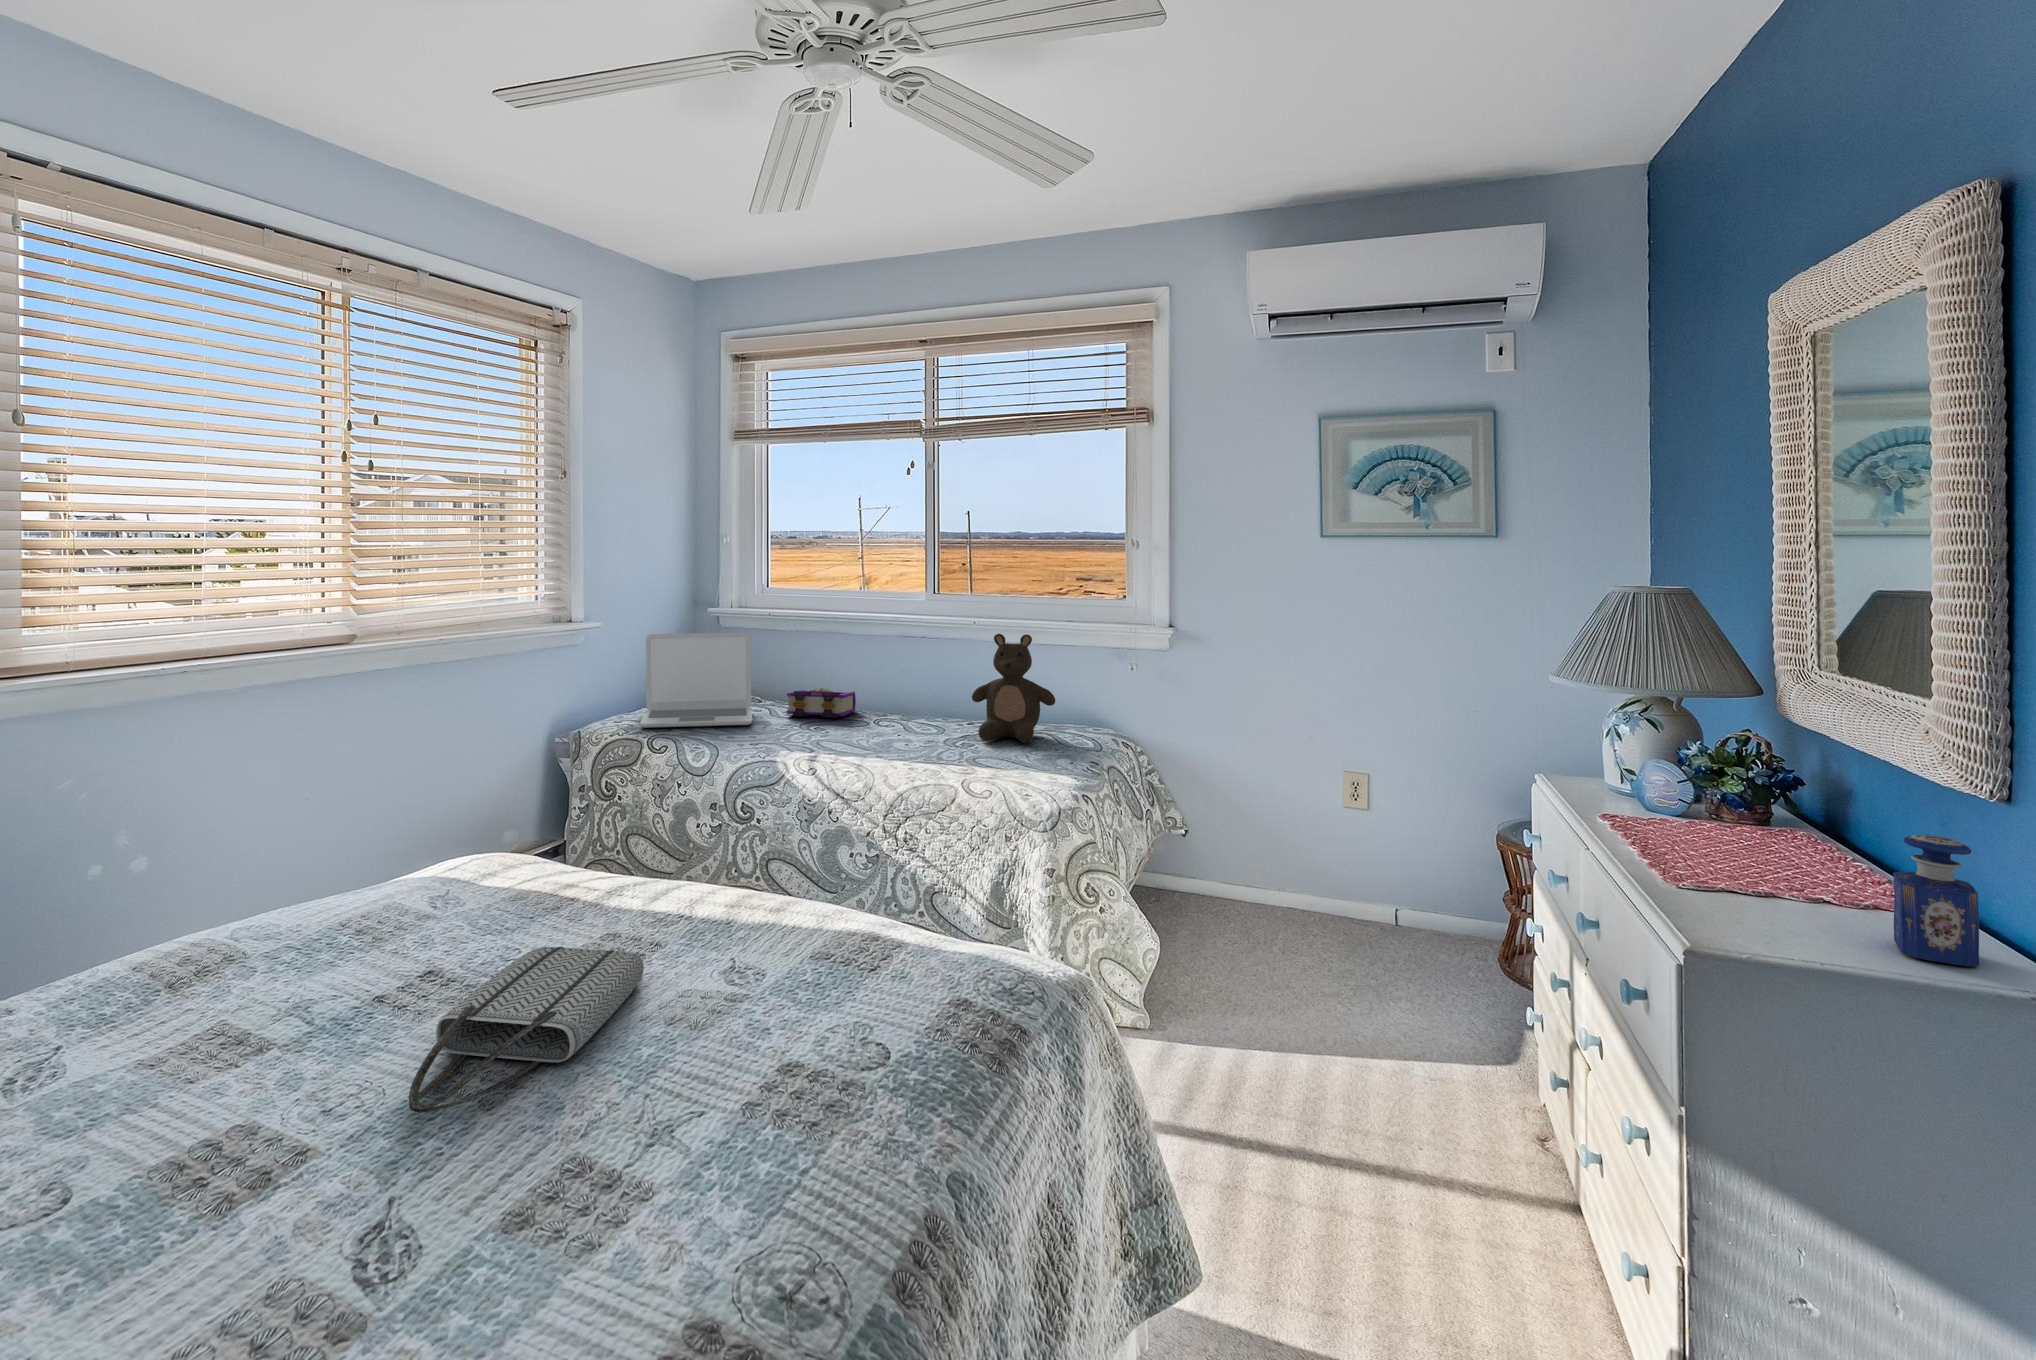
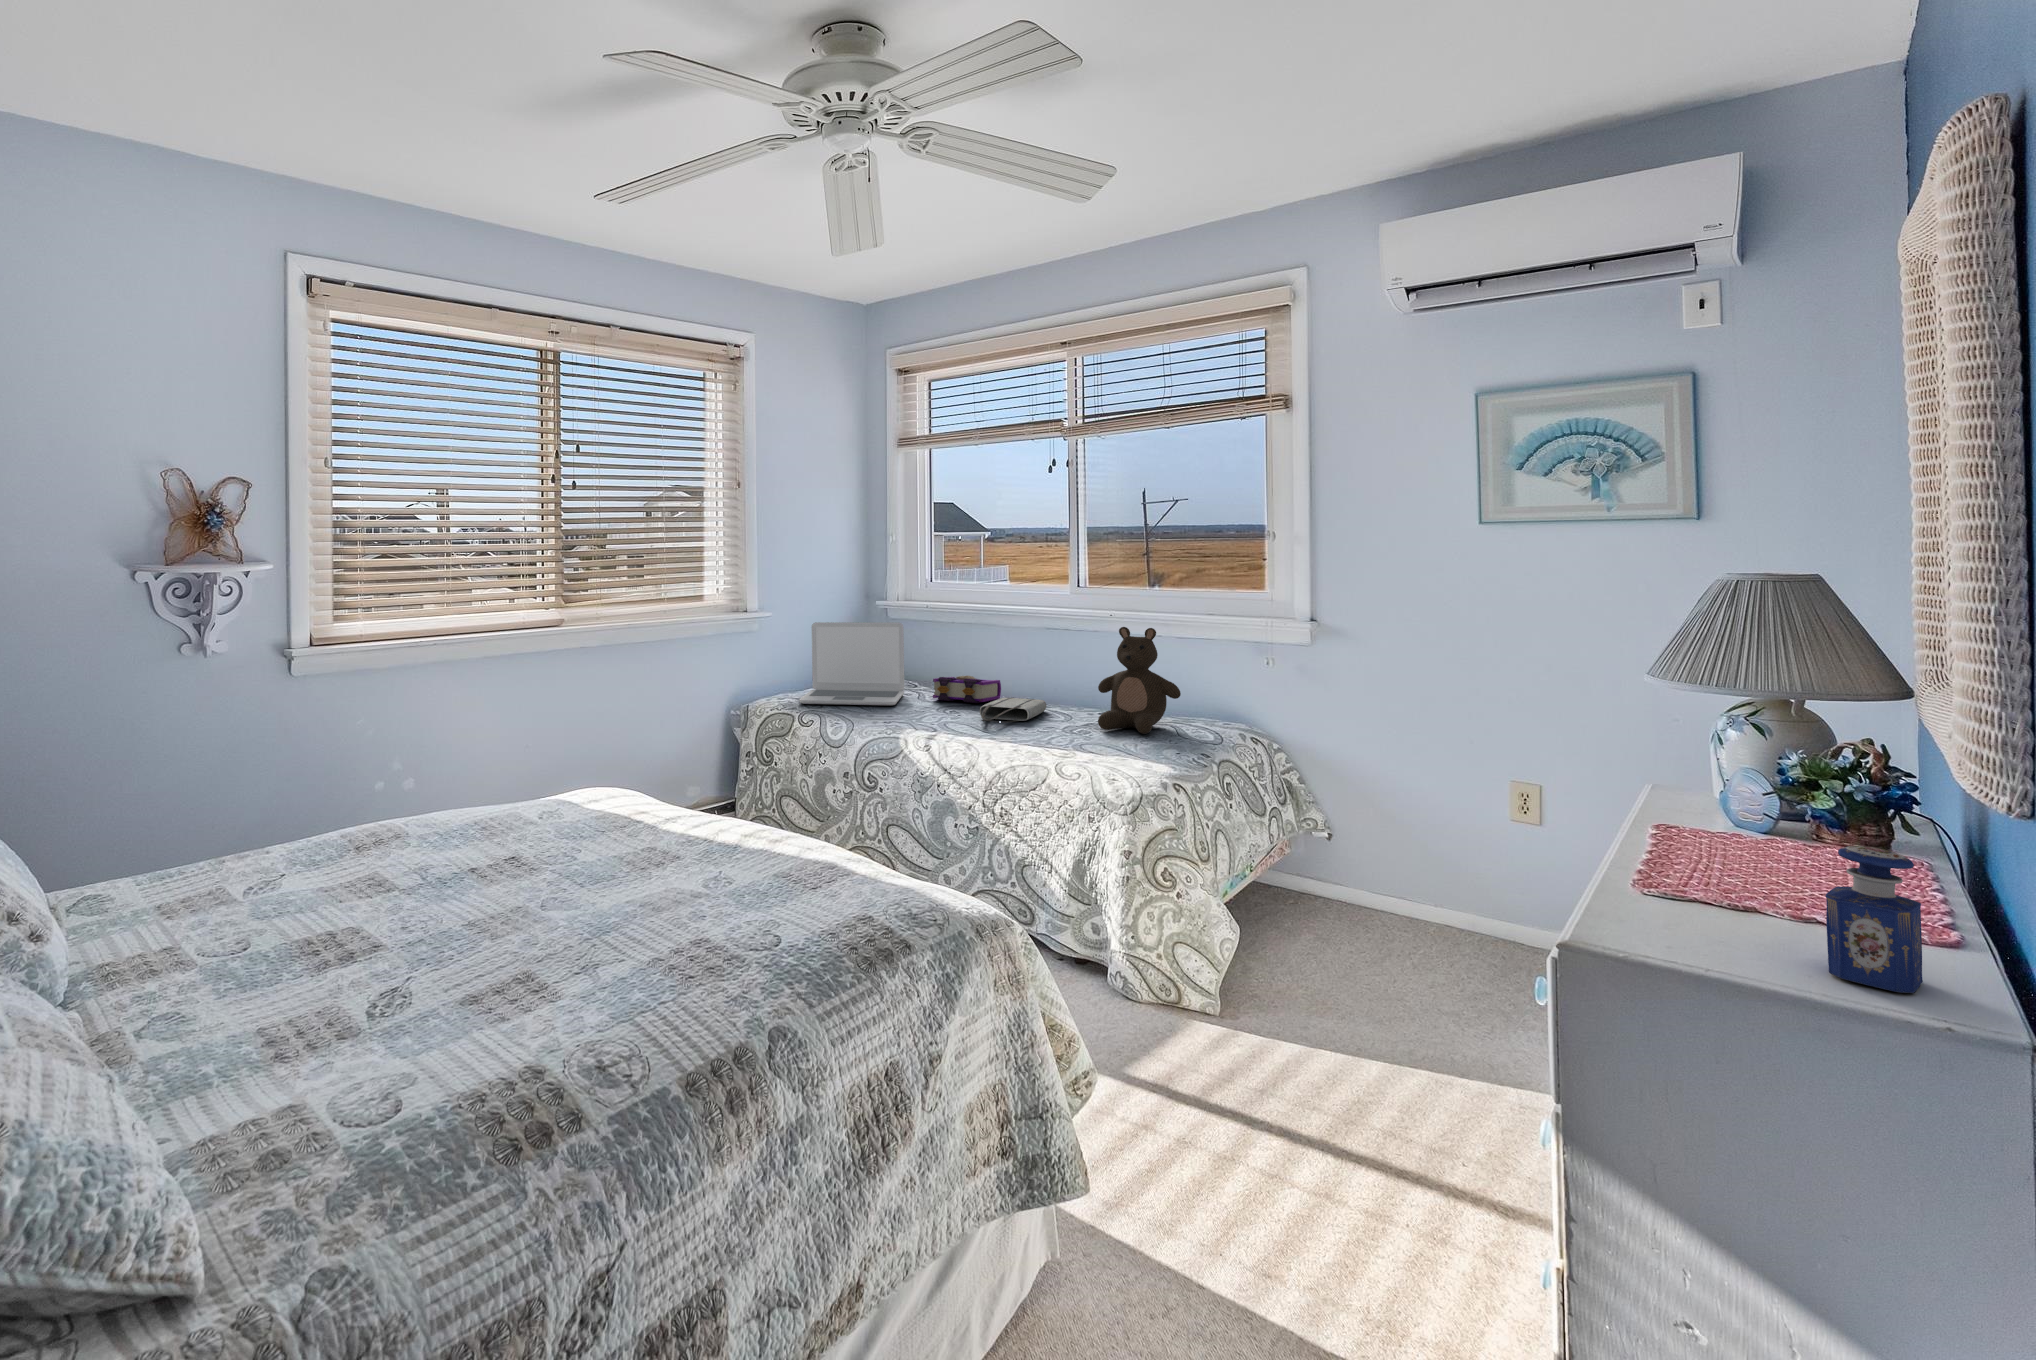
tote bag: present [409,947,644,1112] -> present [980,698,1046,722]

